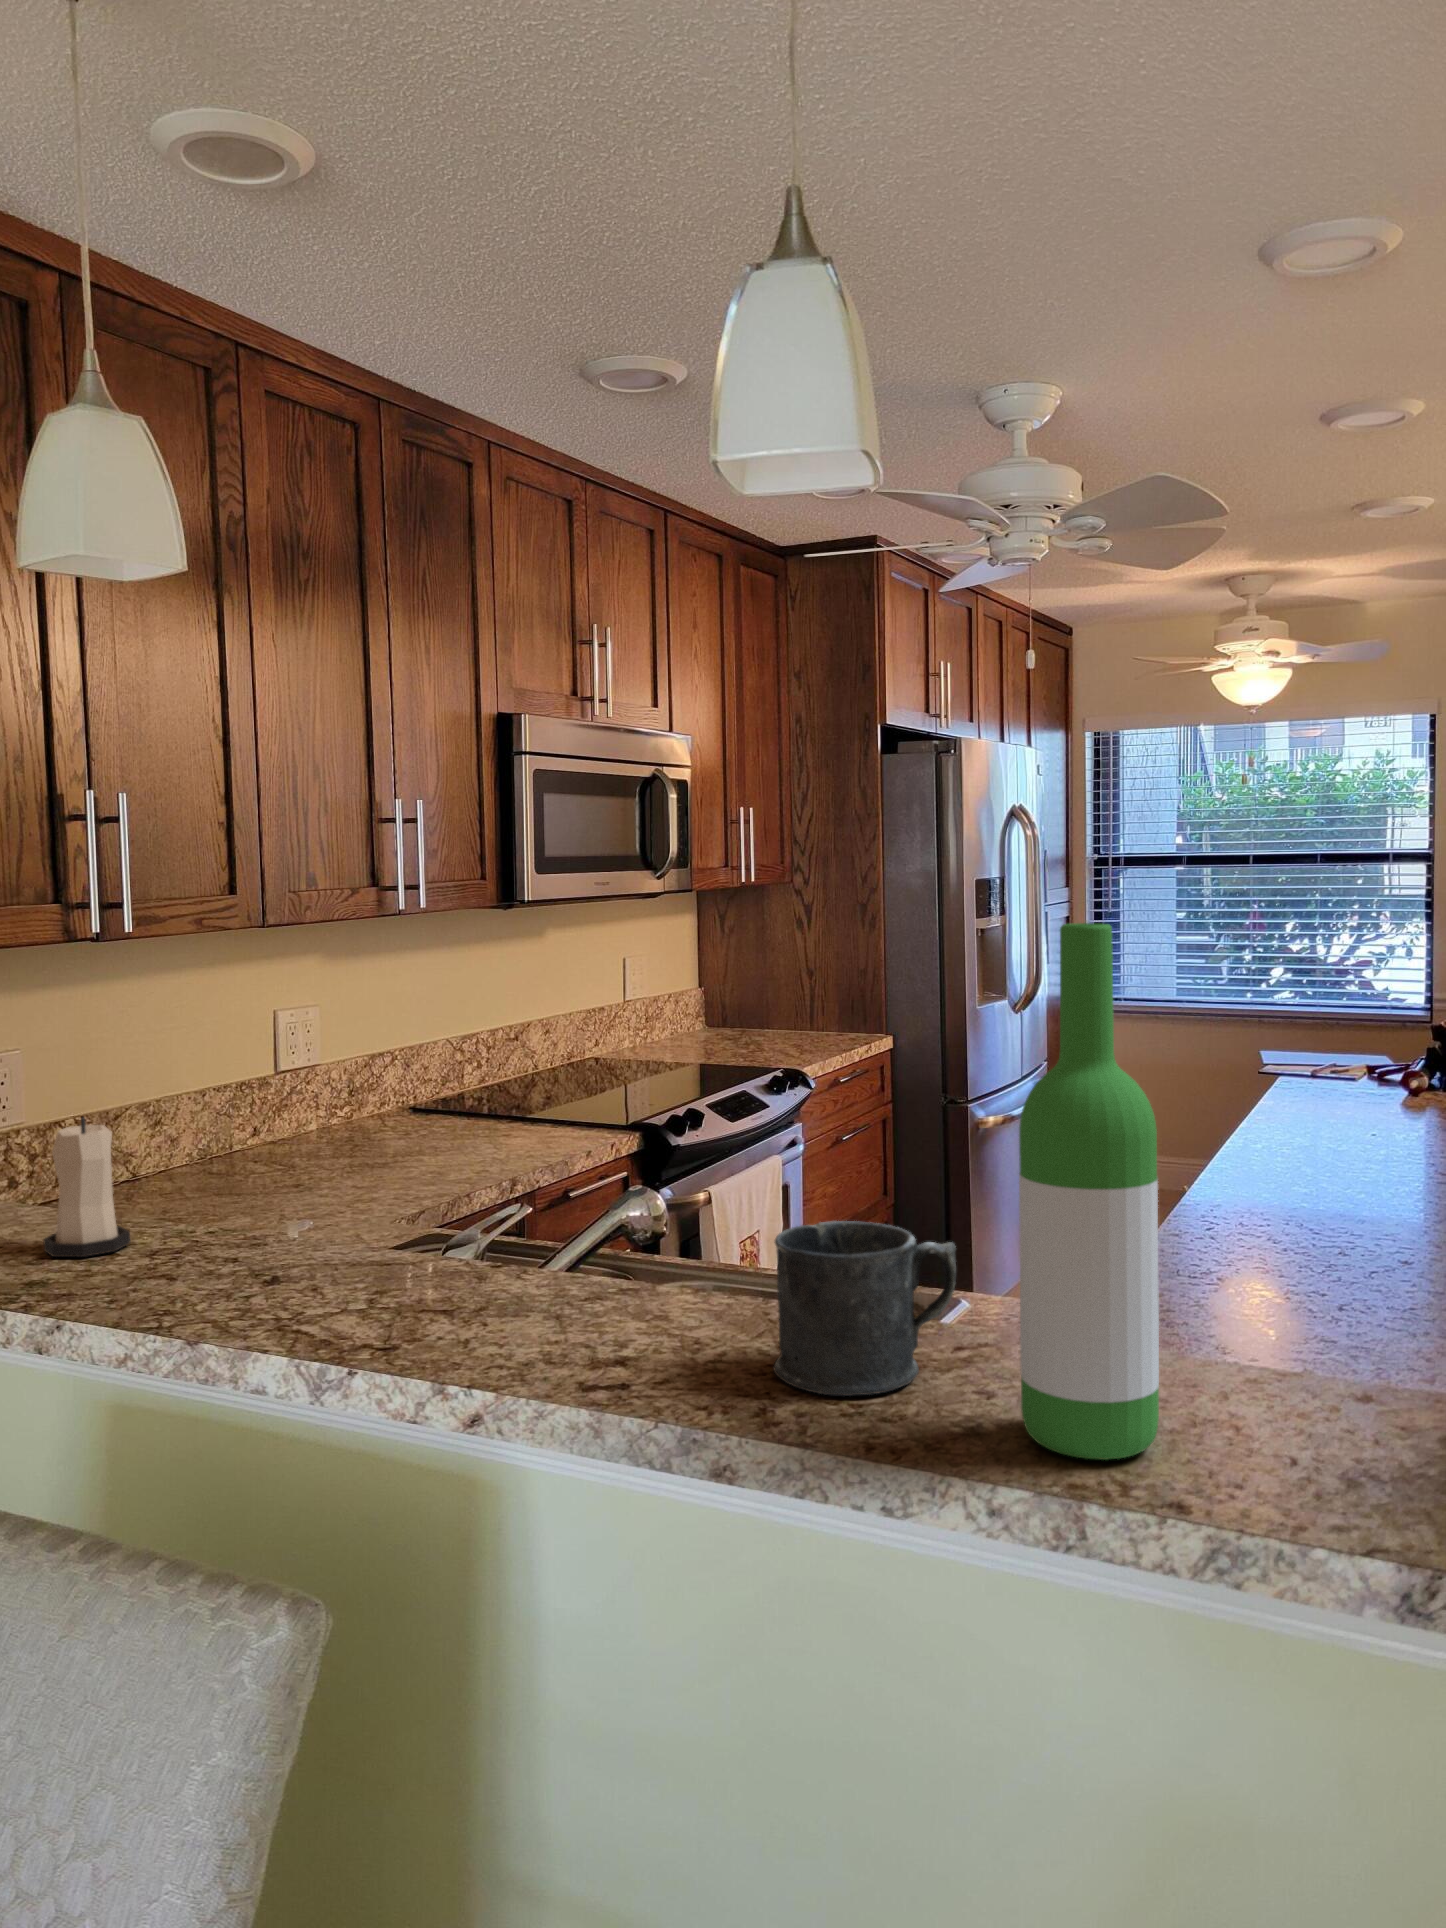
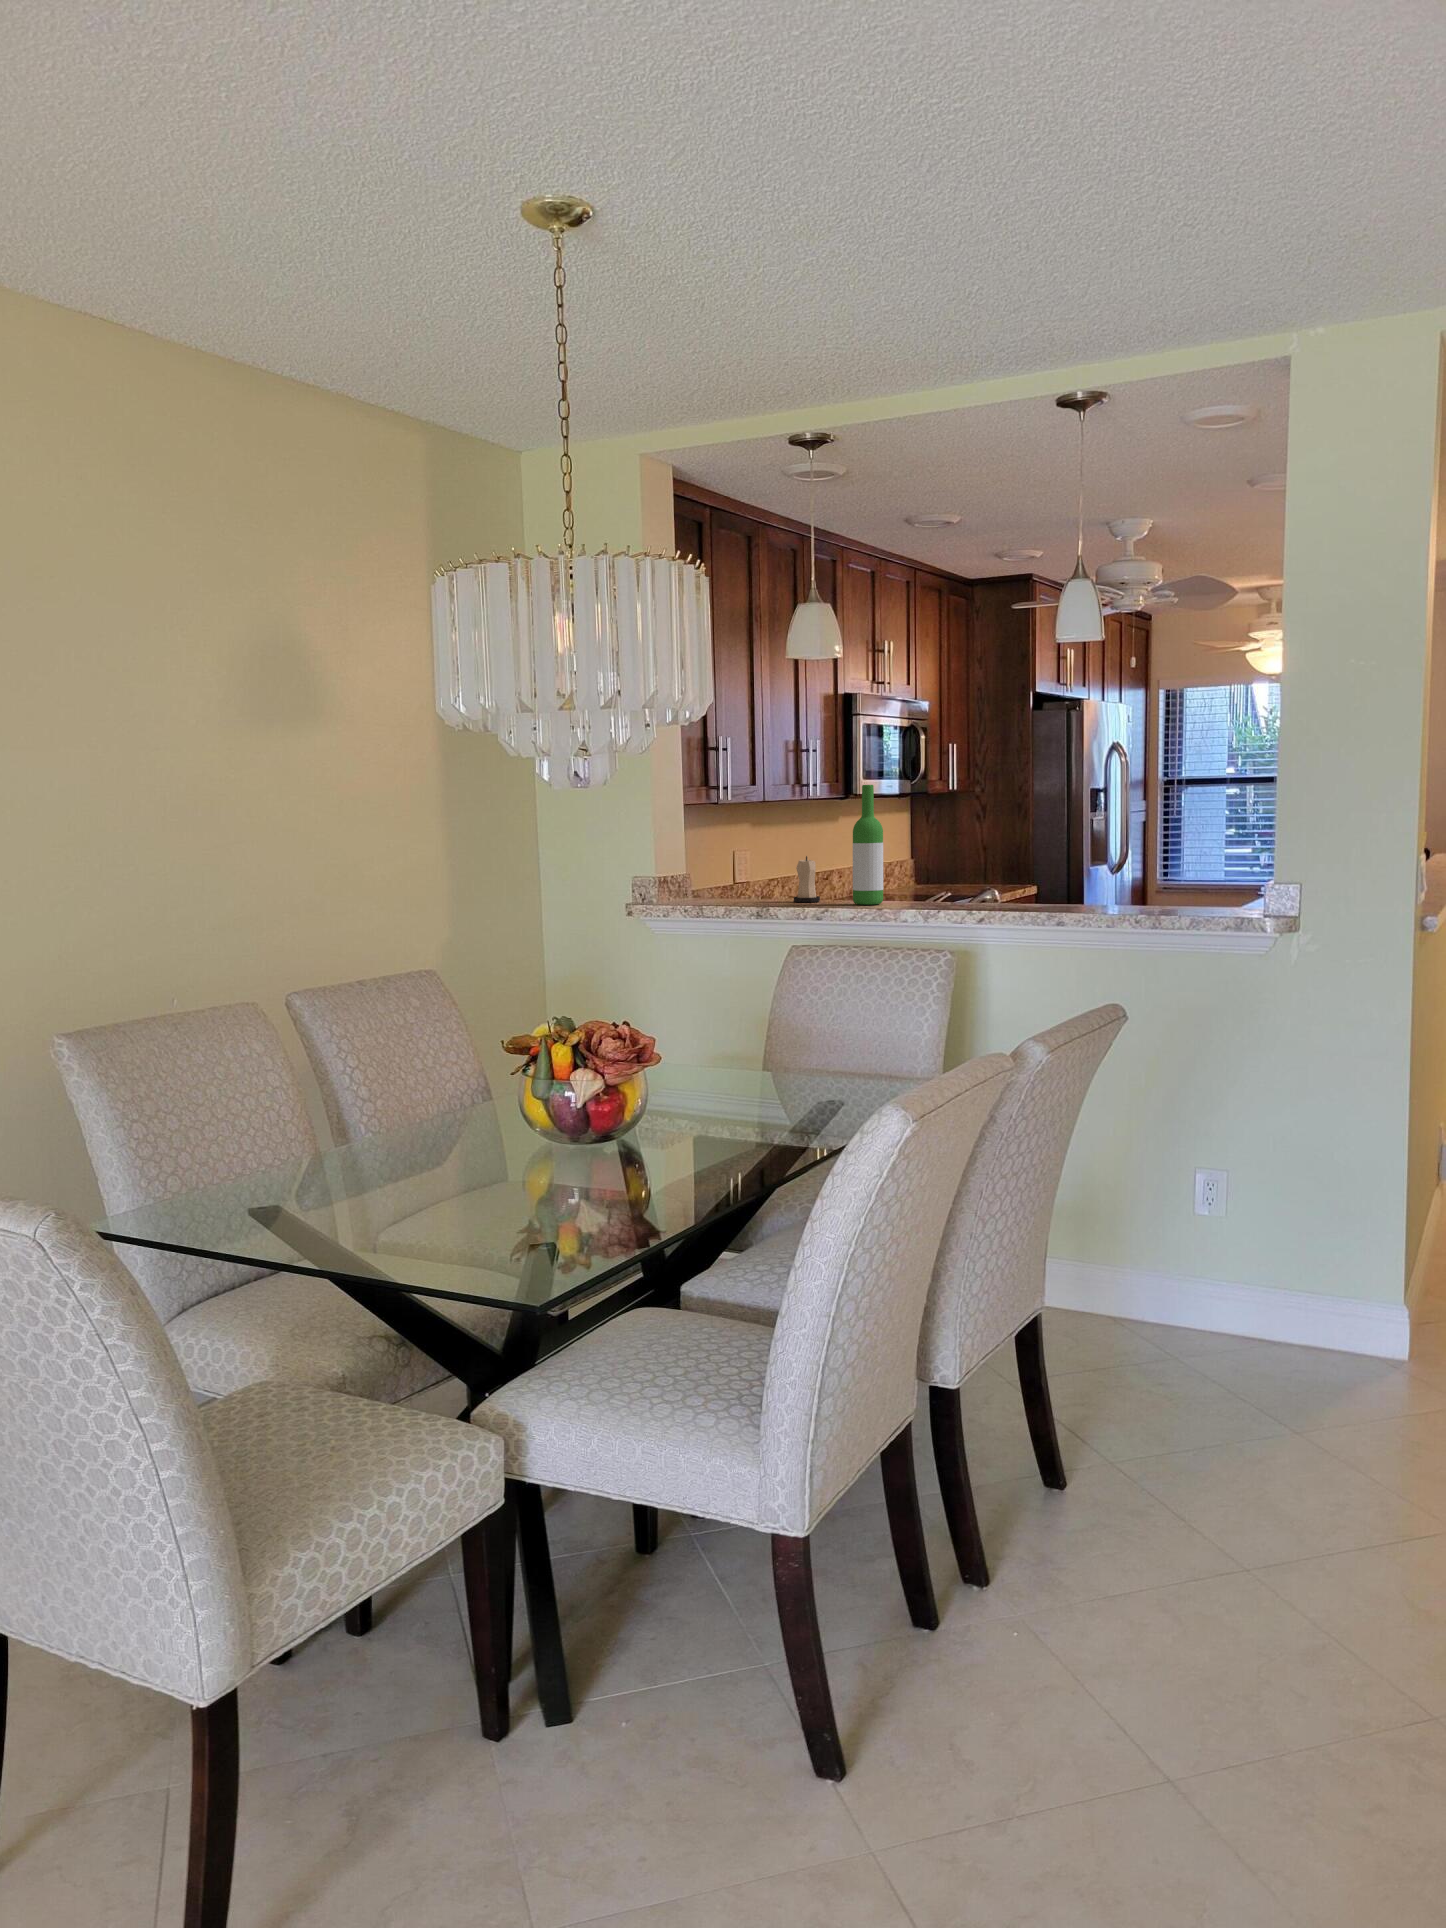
wine bottle: present [1019,923,1159,1460] -> present [853,785,883,905]
mug: present [774,1221,956,1396] -> none [1066,869,1120,910]

